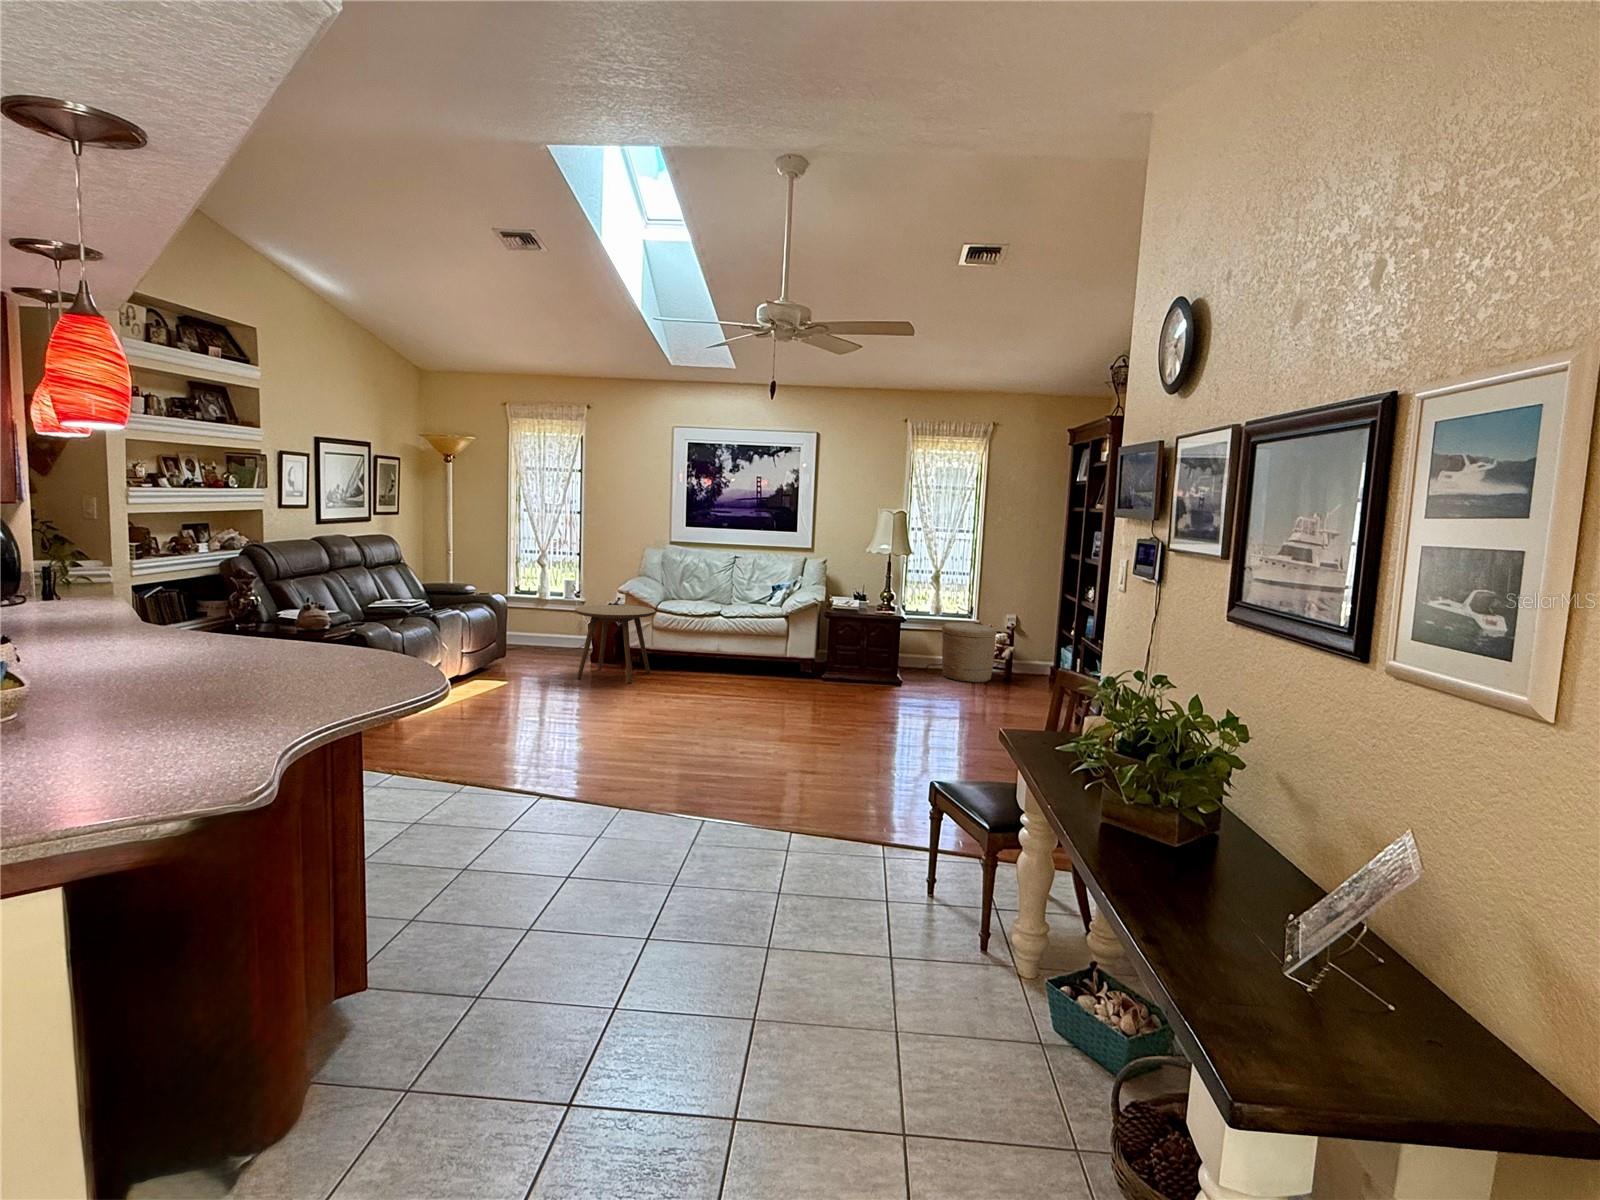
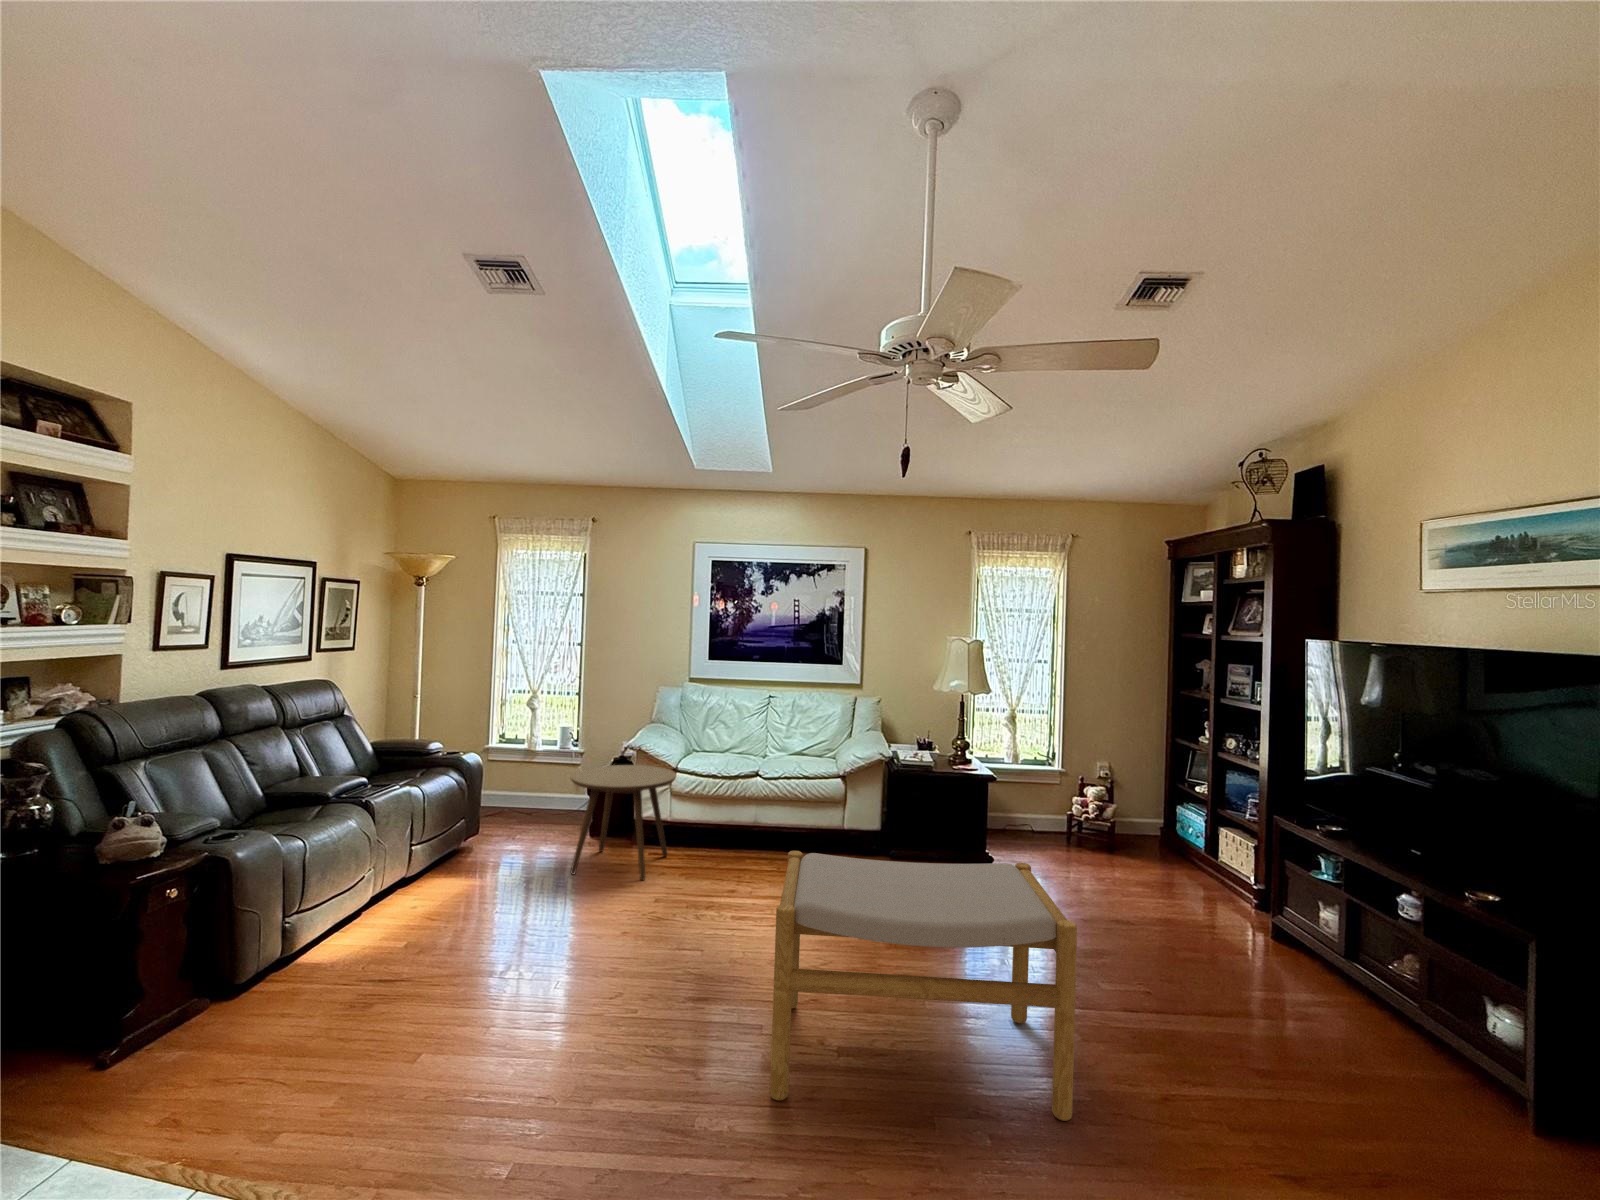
woven basket: present [942,623,997,682] -> none [1028,774,1098,854]
footstool: none [692,639,869,774] -> present [770,851,1077,1121]

